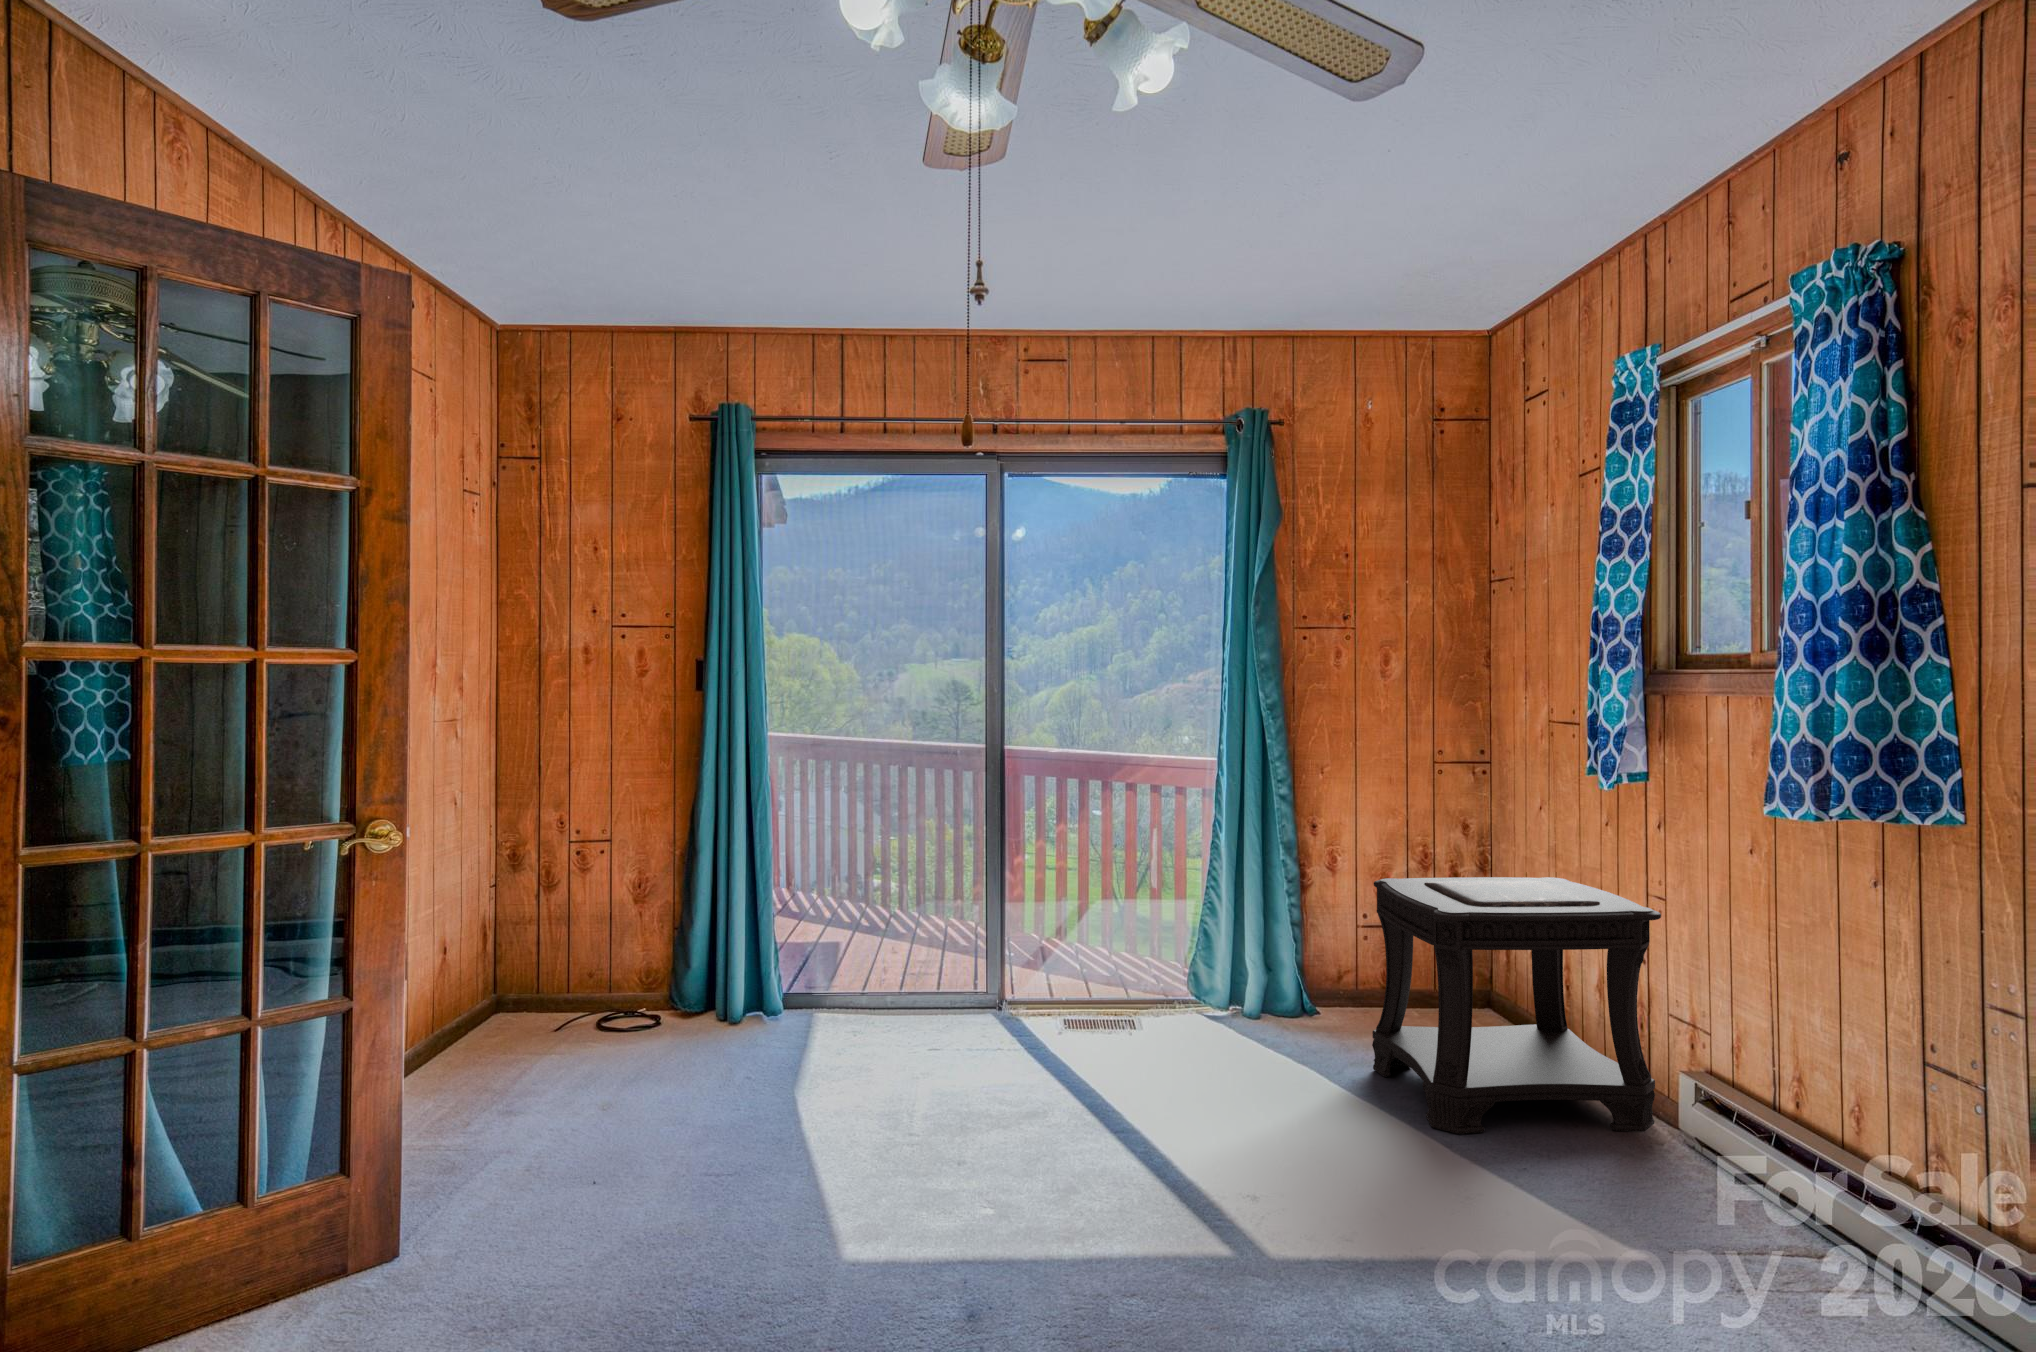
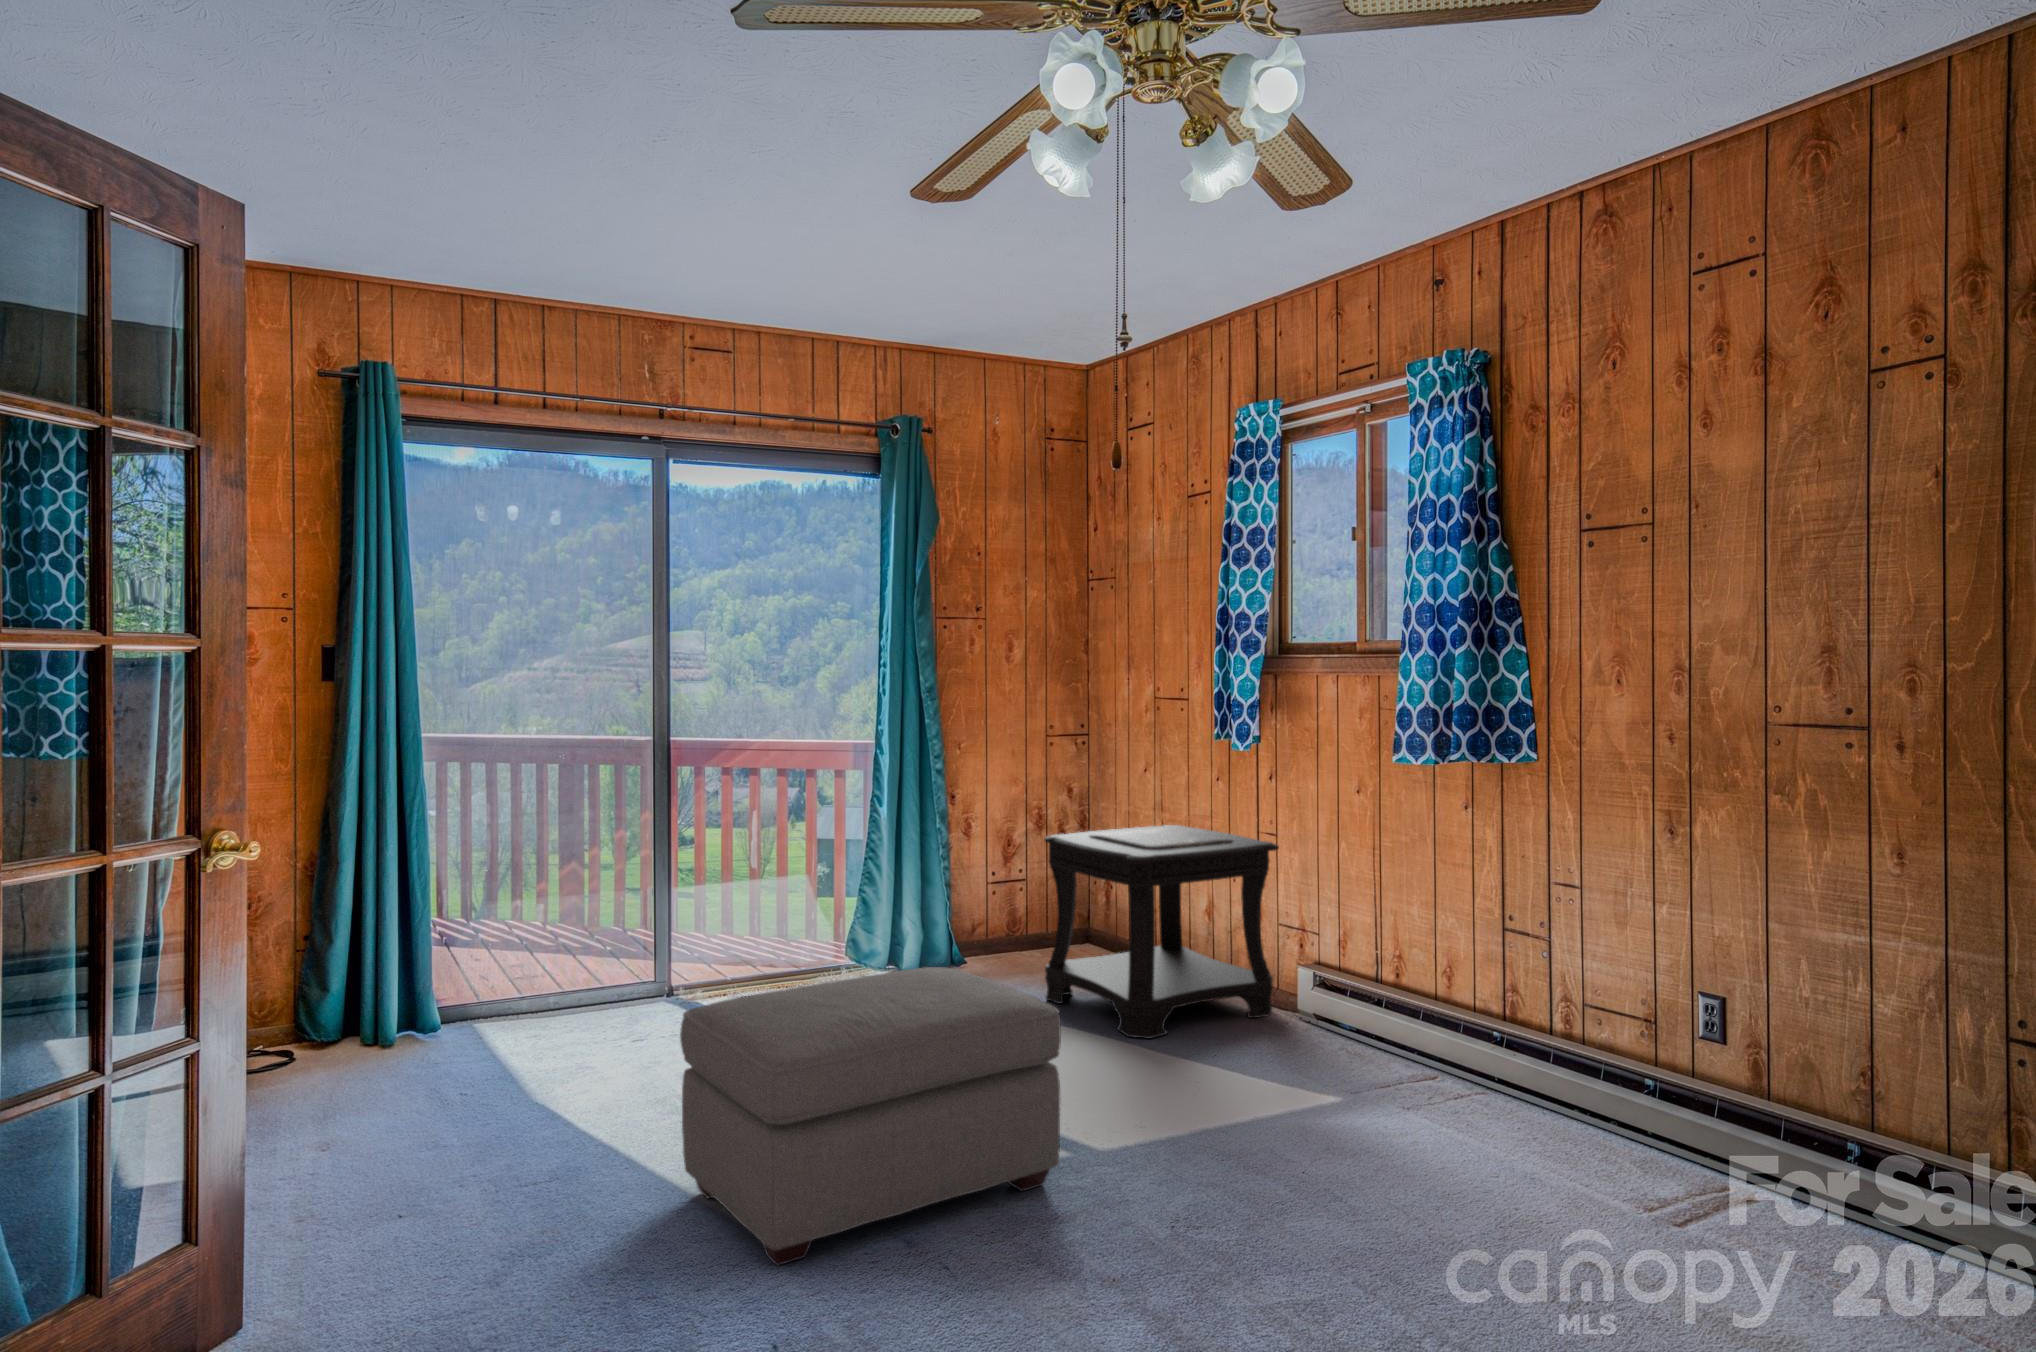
ottoman: none [834,1013,1199,1294] -> present [680,967,1061,1265]

